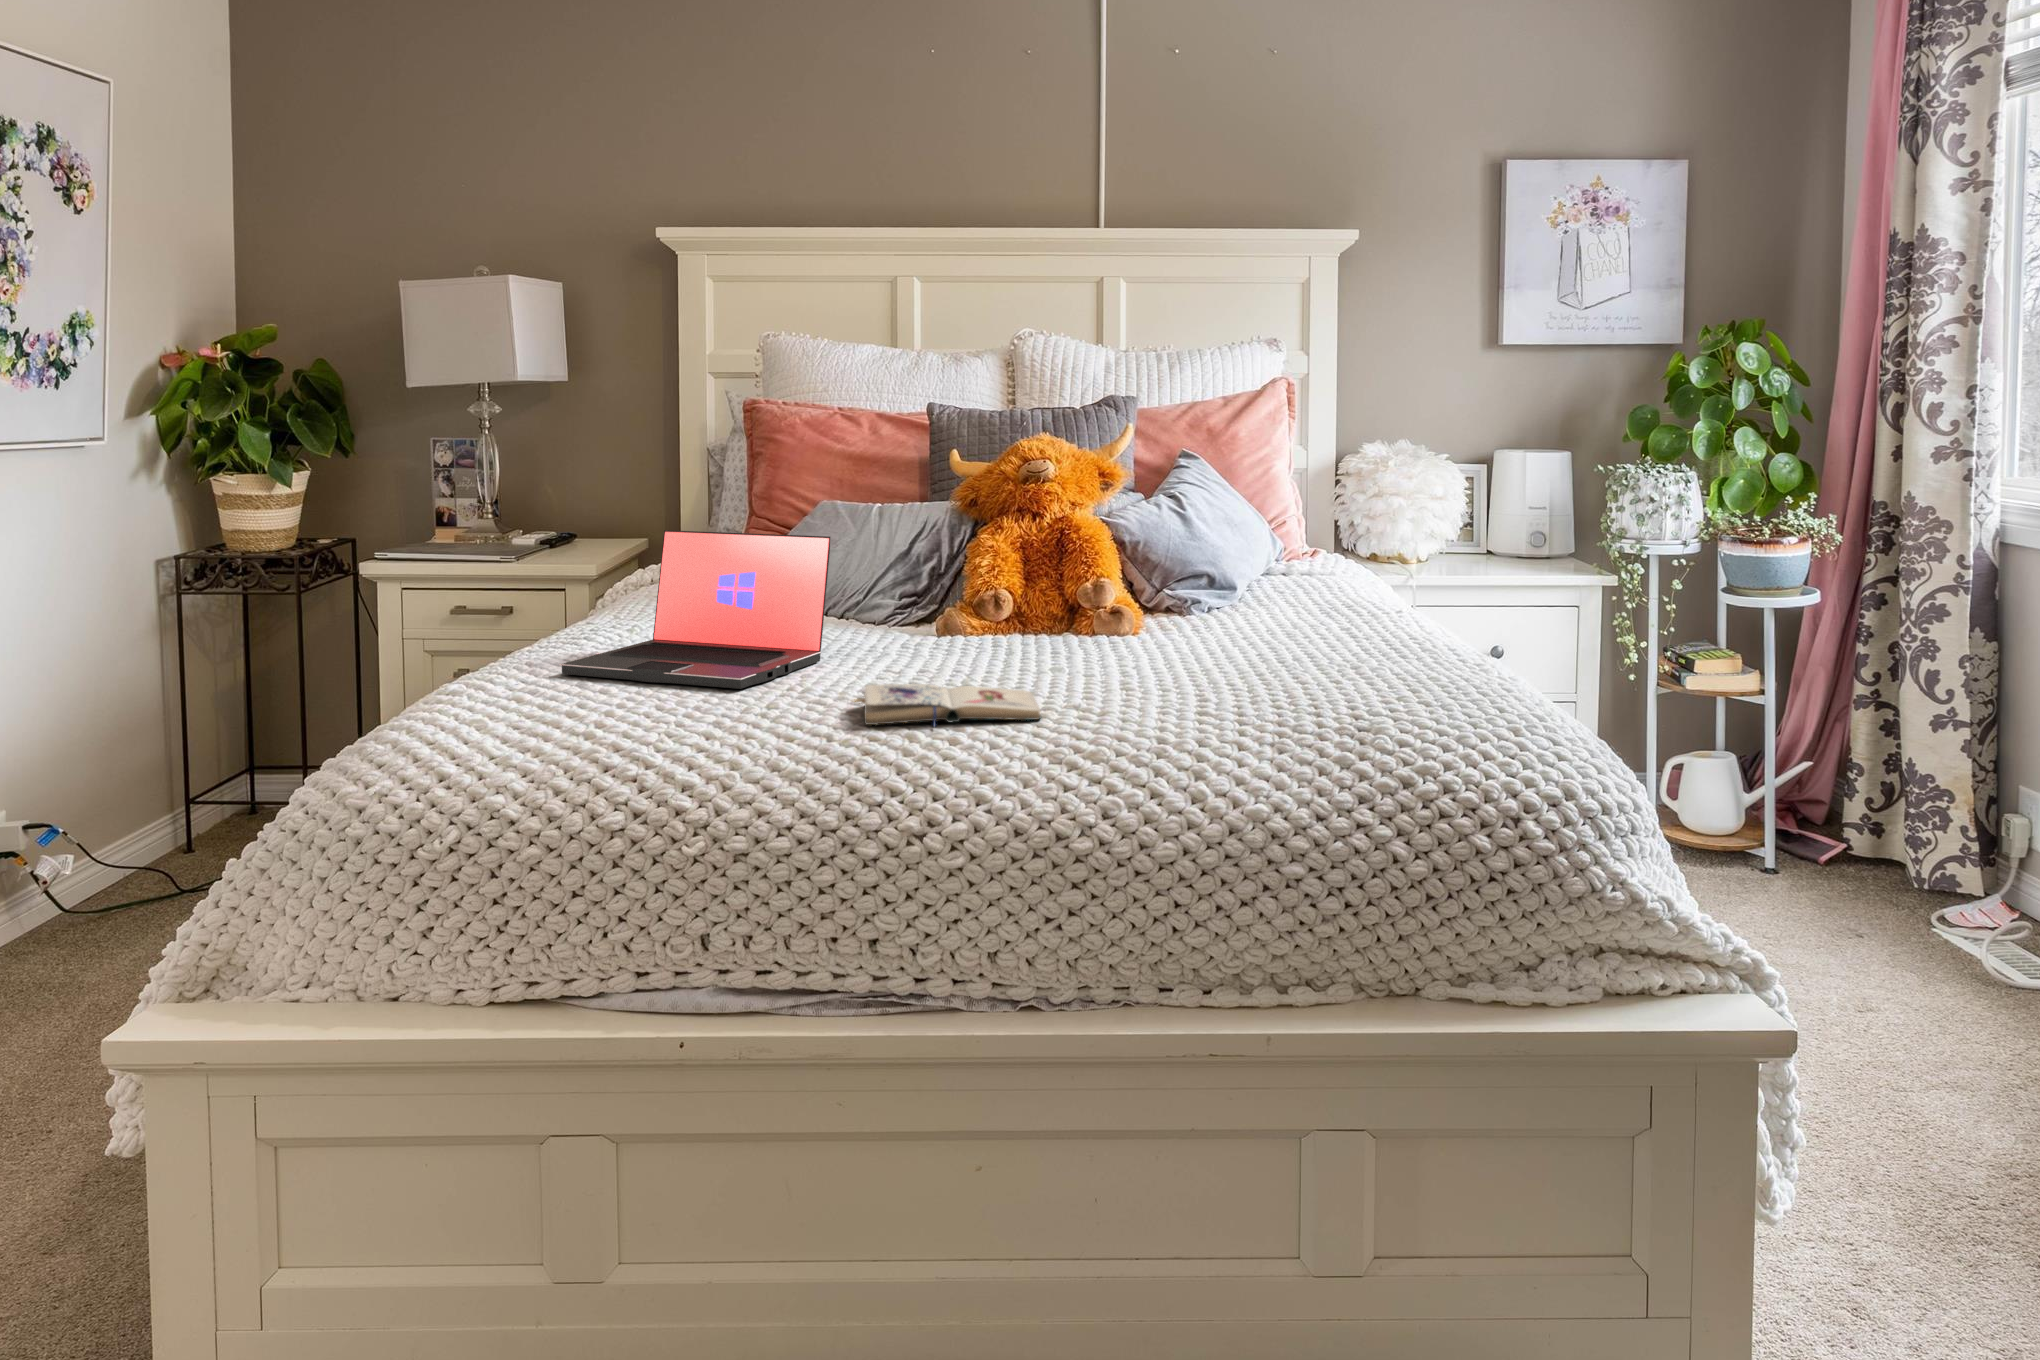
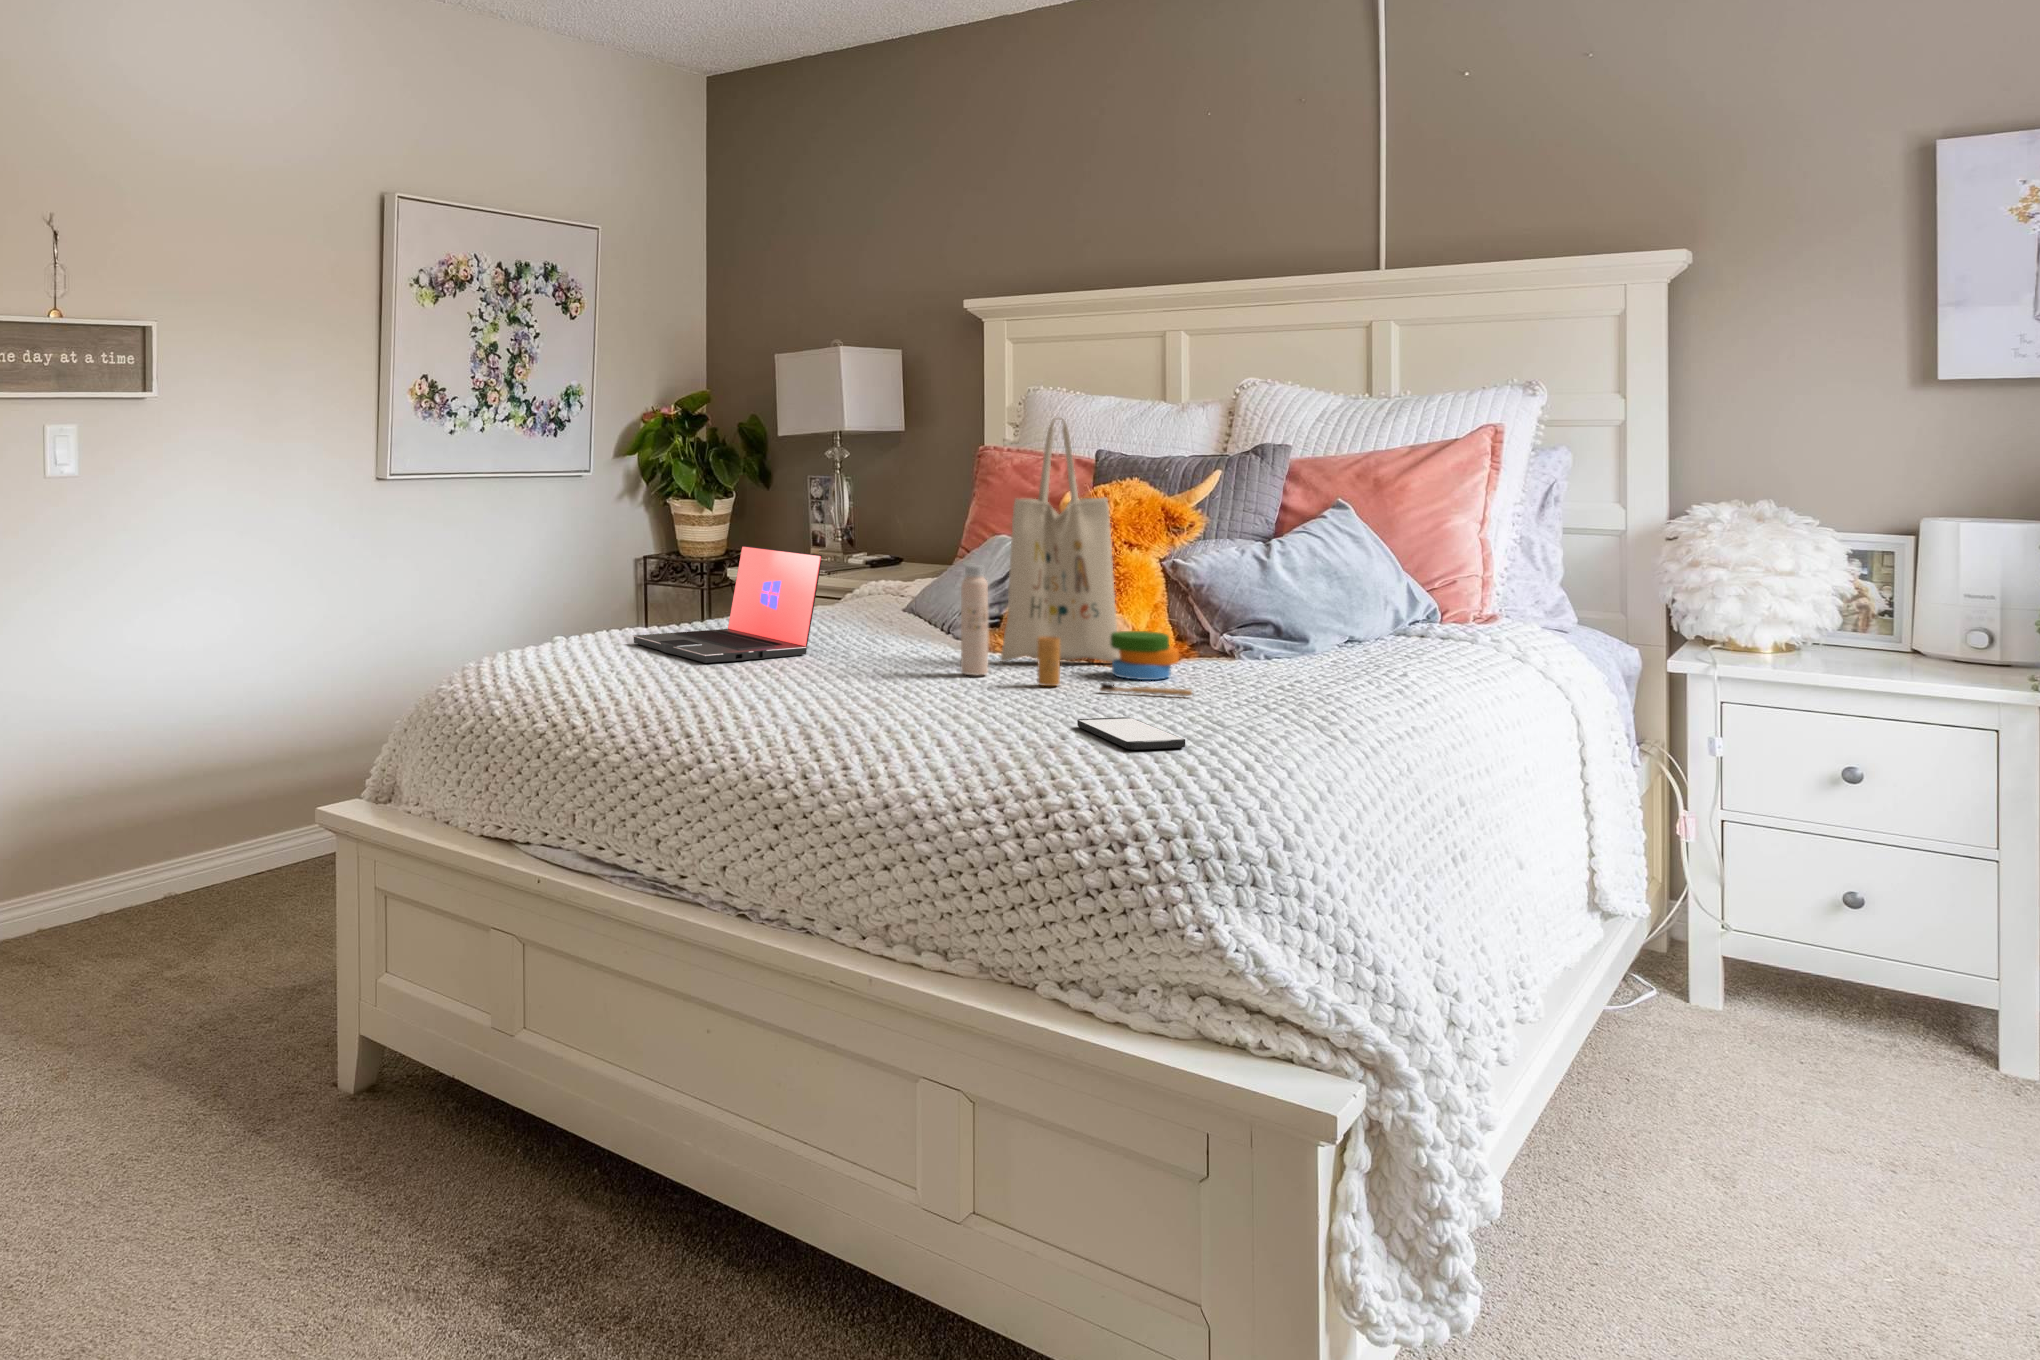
tote bag: none [1040,369,1306,664] -> present [961,418,1192,696]
paperback book: present [854,684,1041,727] -> none [716,666,869,704]
smartphone: none [1322,688,1464,722] -> present [1077,717,1185,750]

